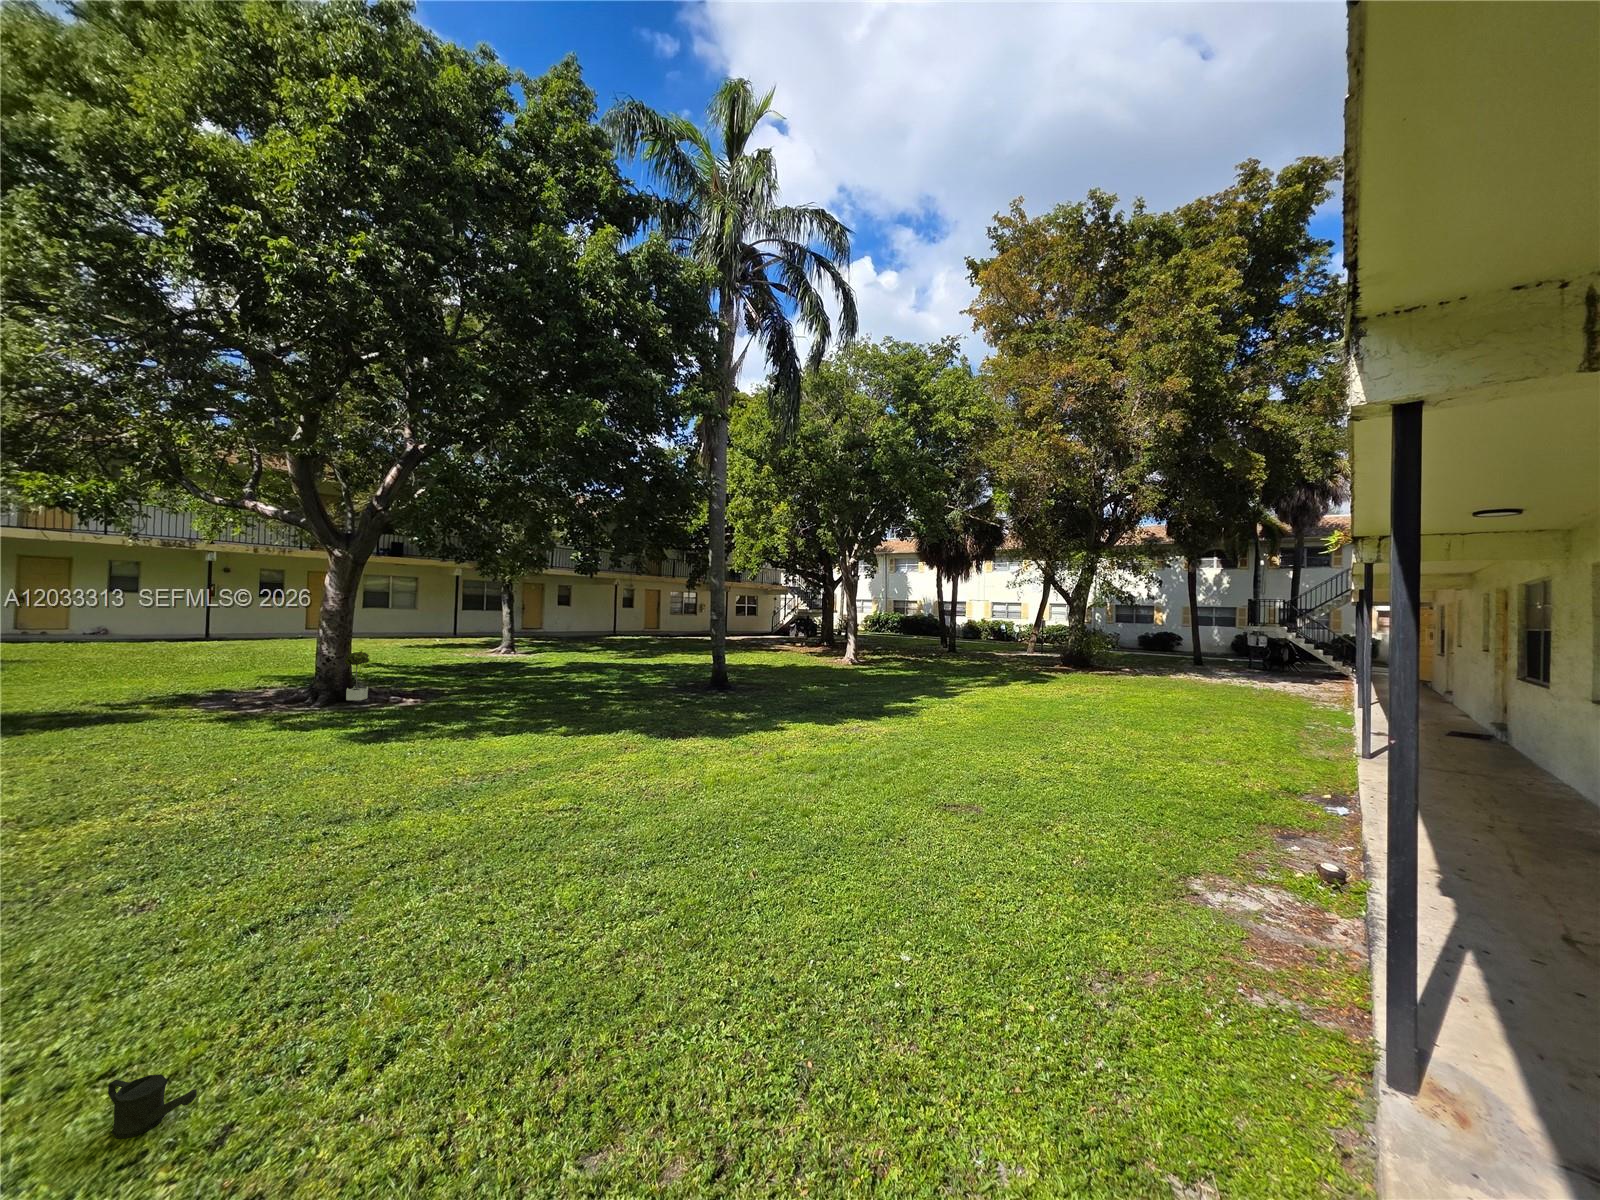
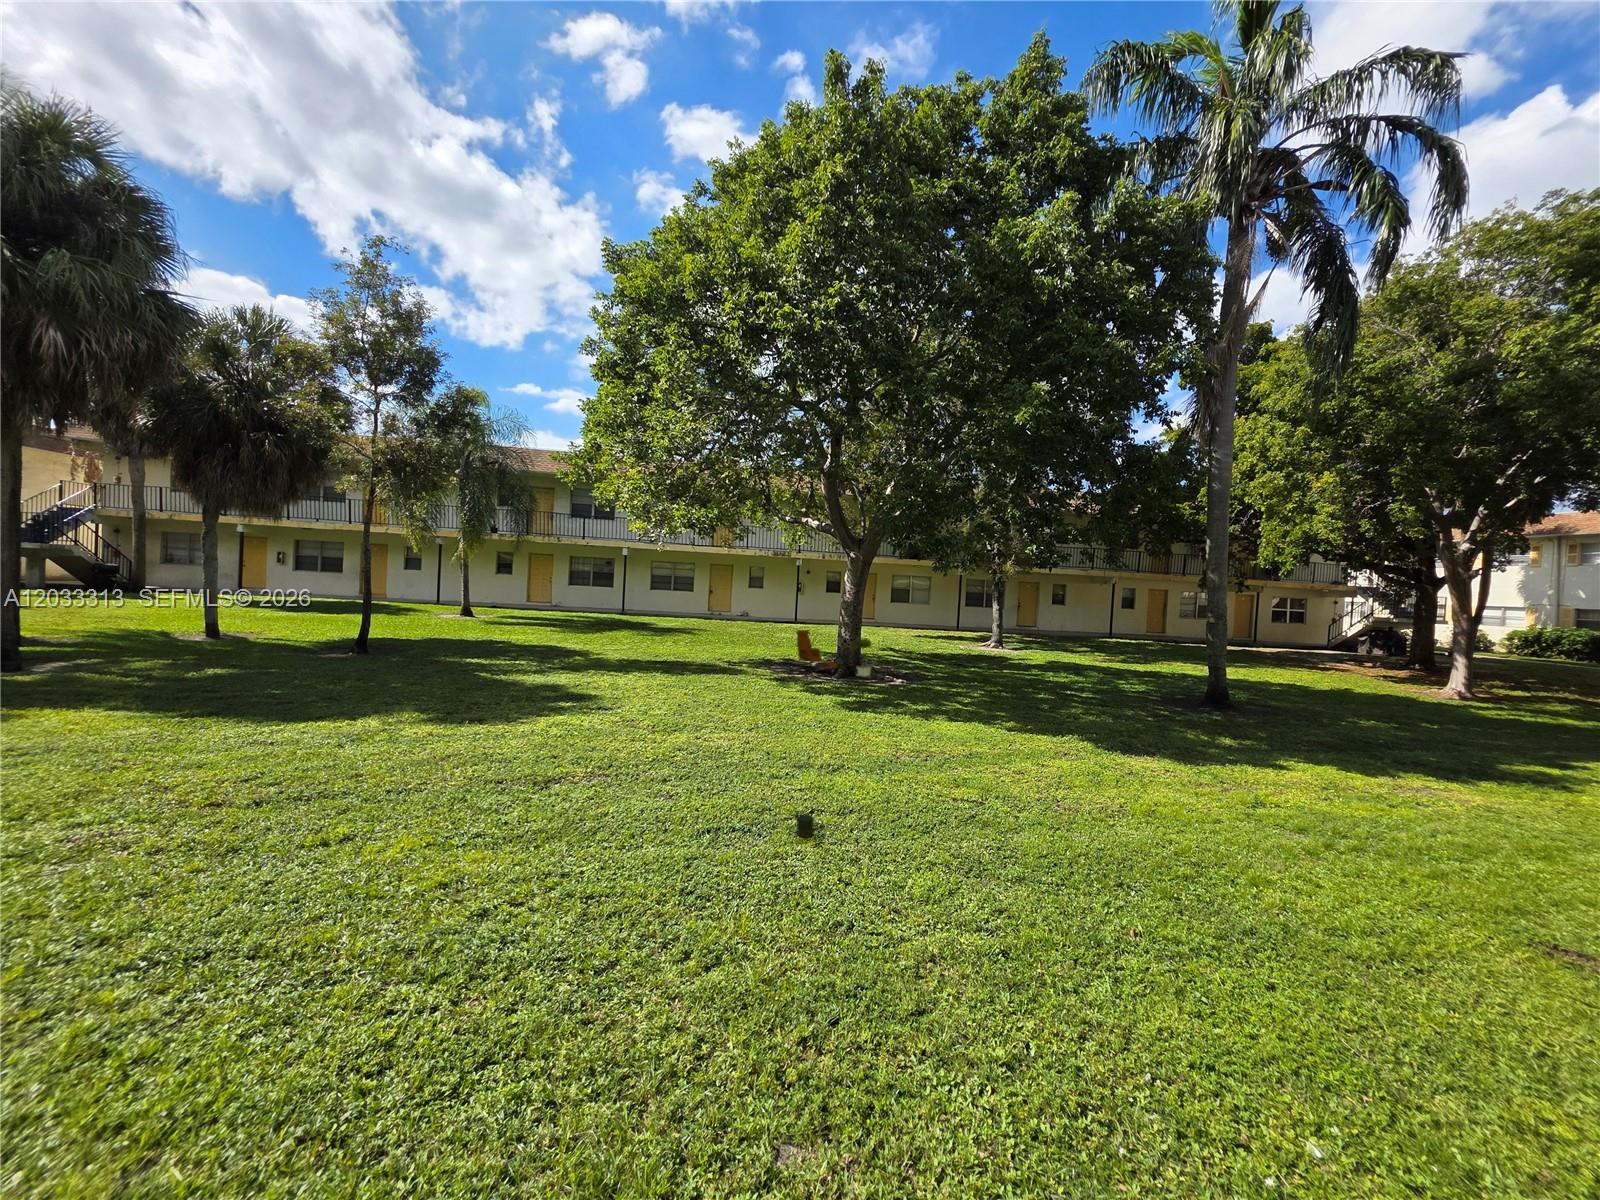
lounge chair: none [241,646,317,705] -> present [796,630,837,673]
watering can: present [108,1074,197,1138] -> present [795,812,825,837]

